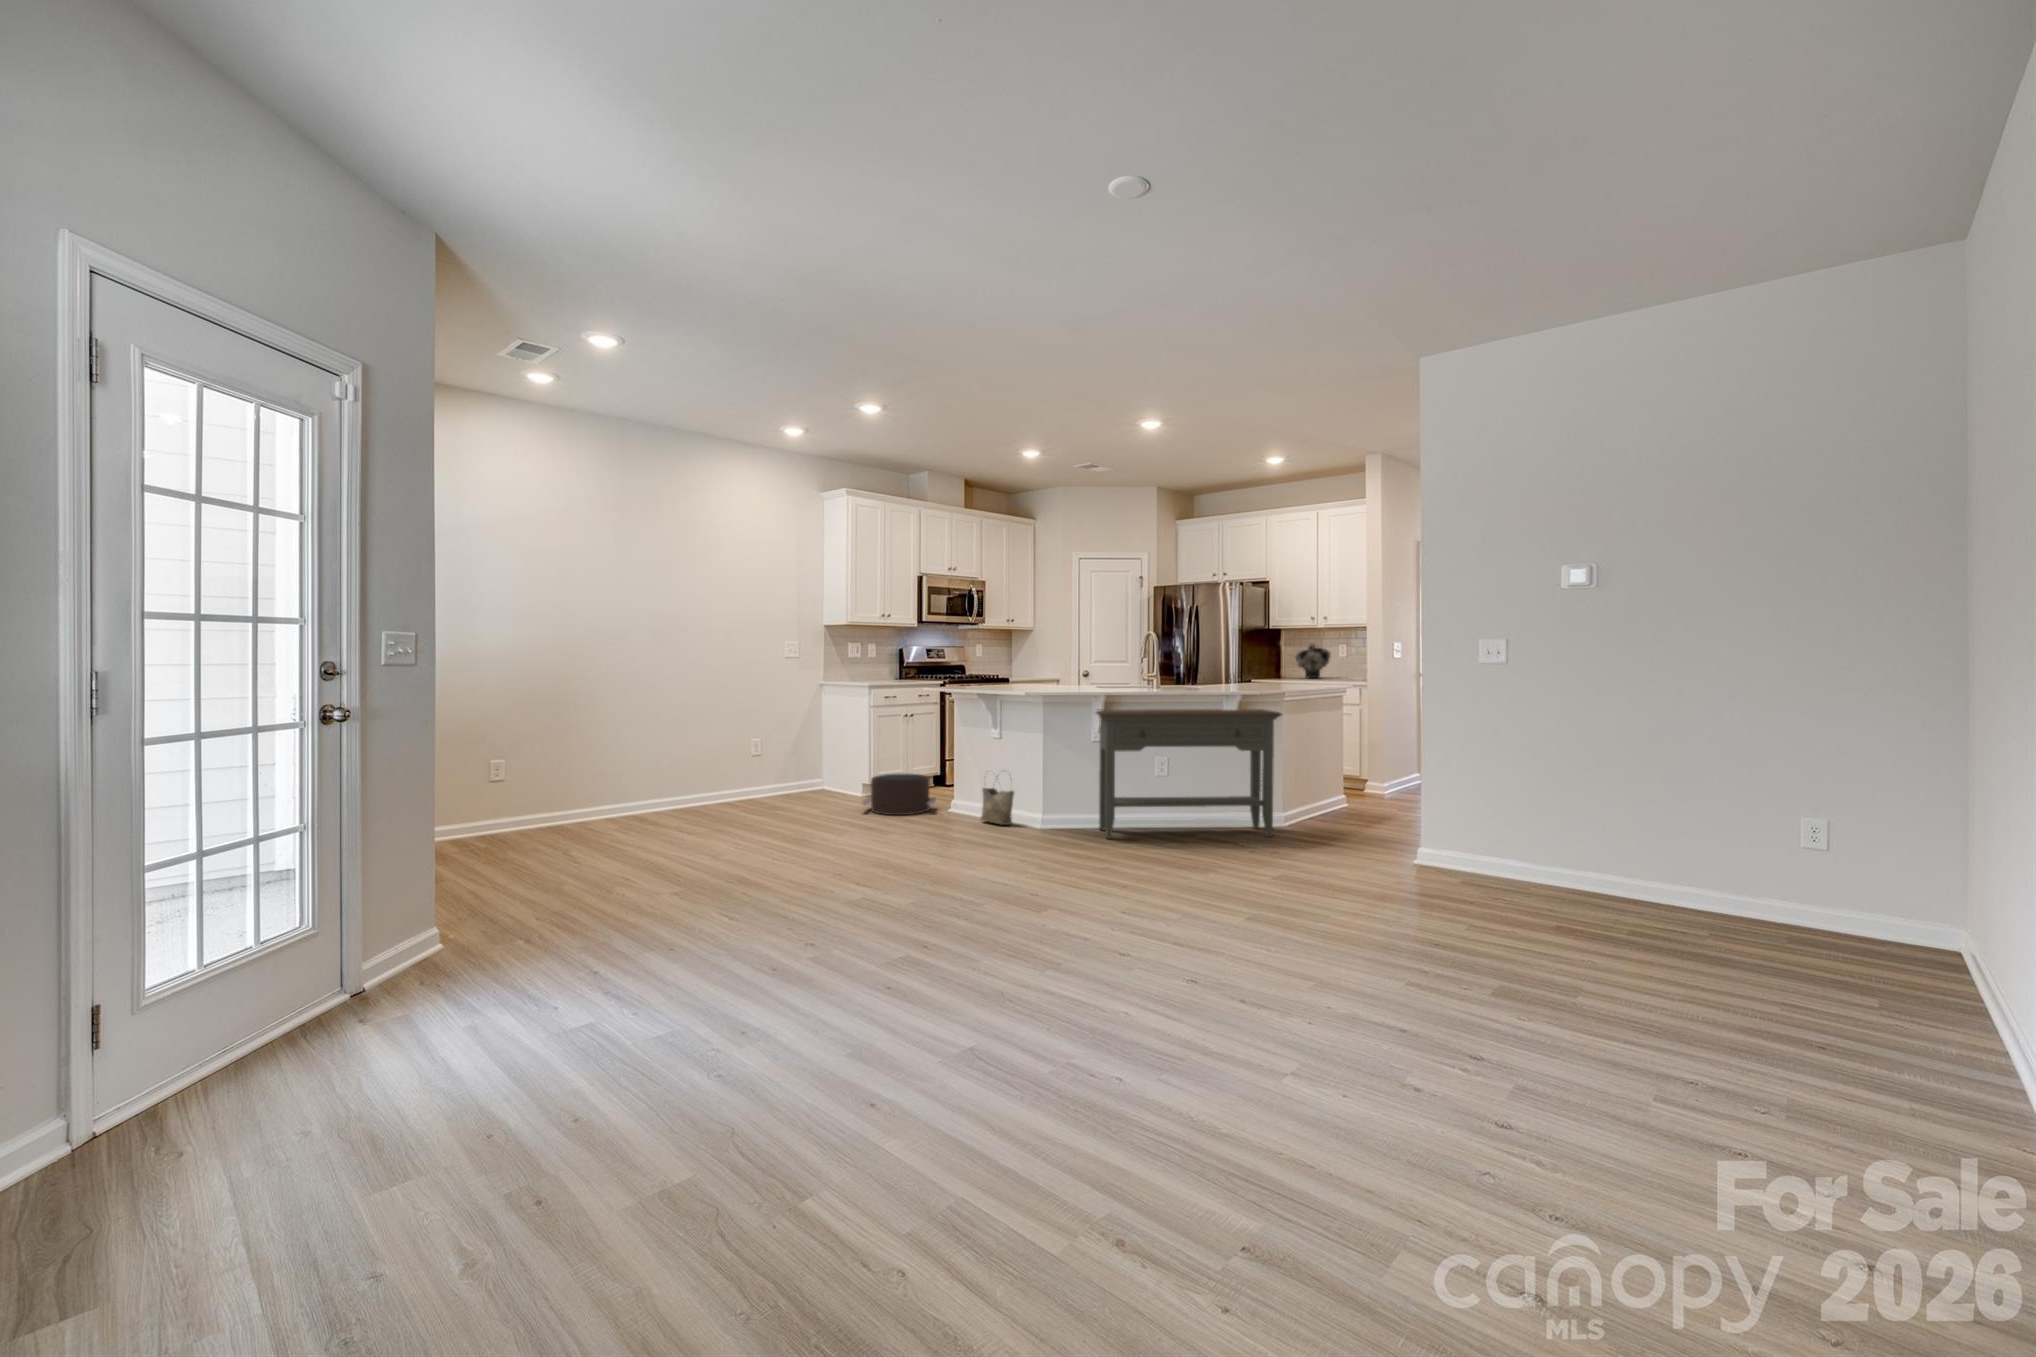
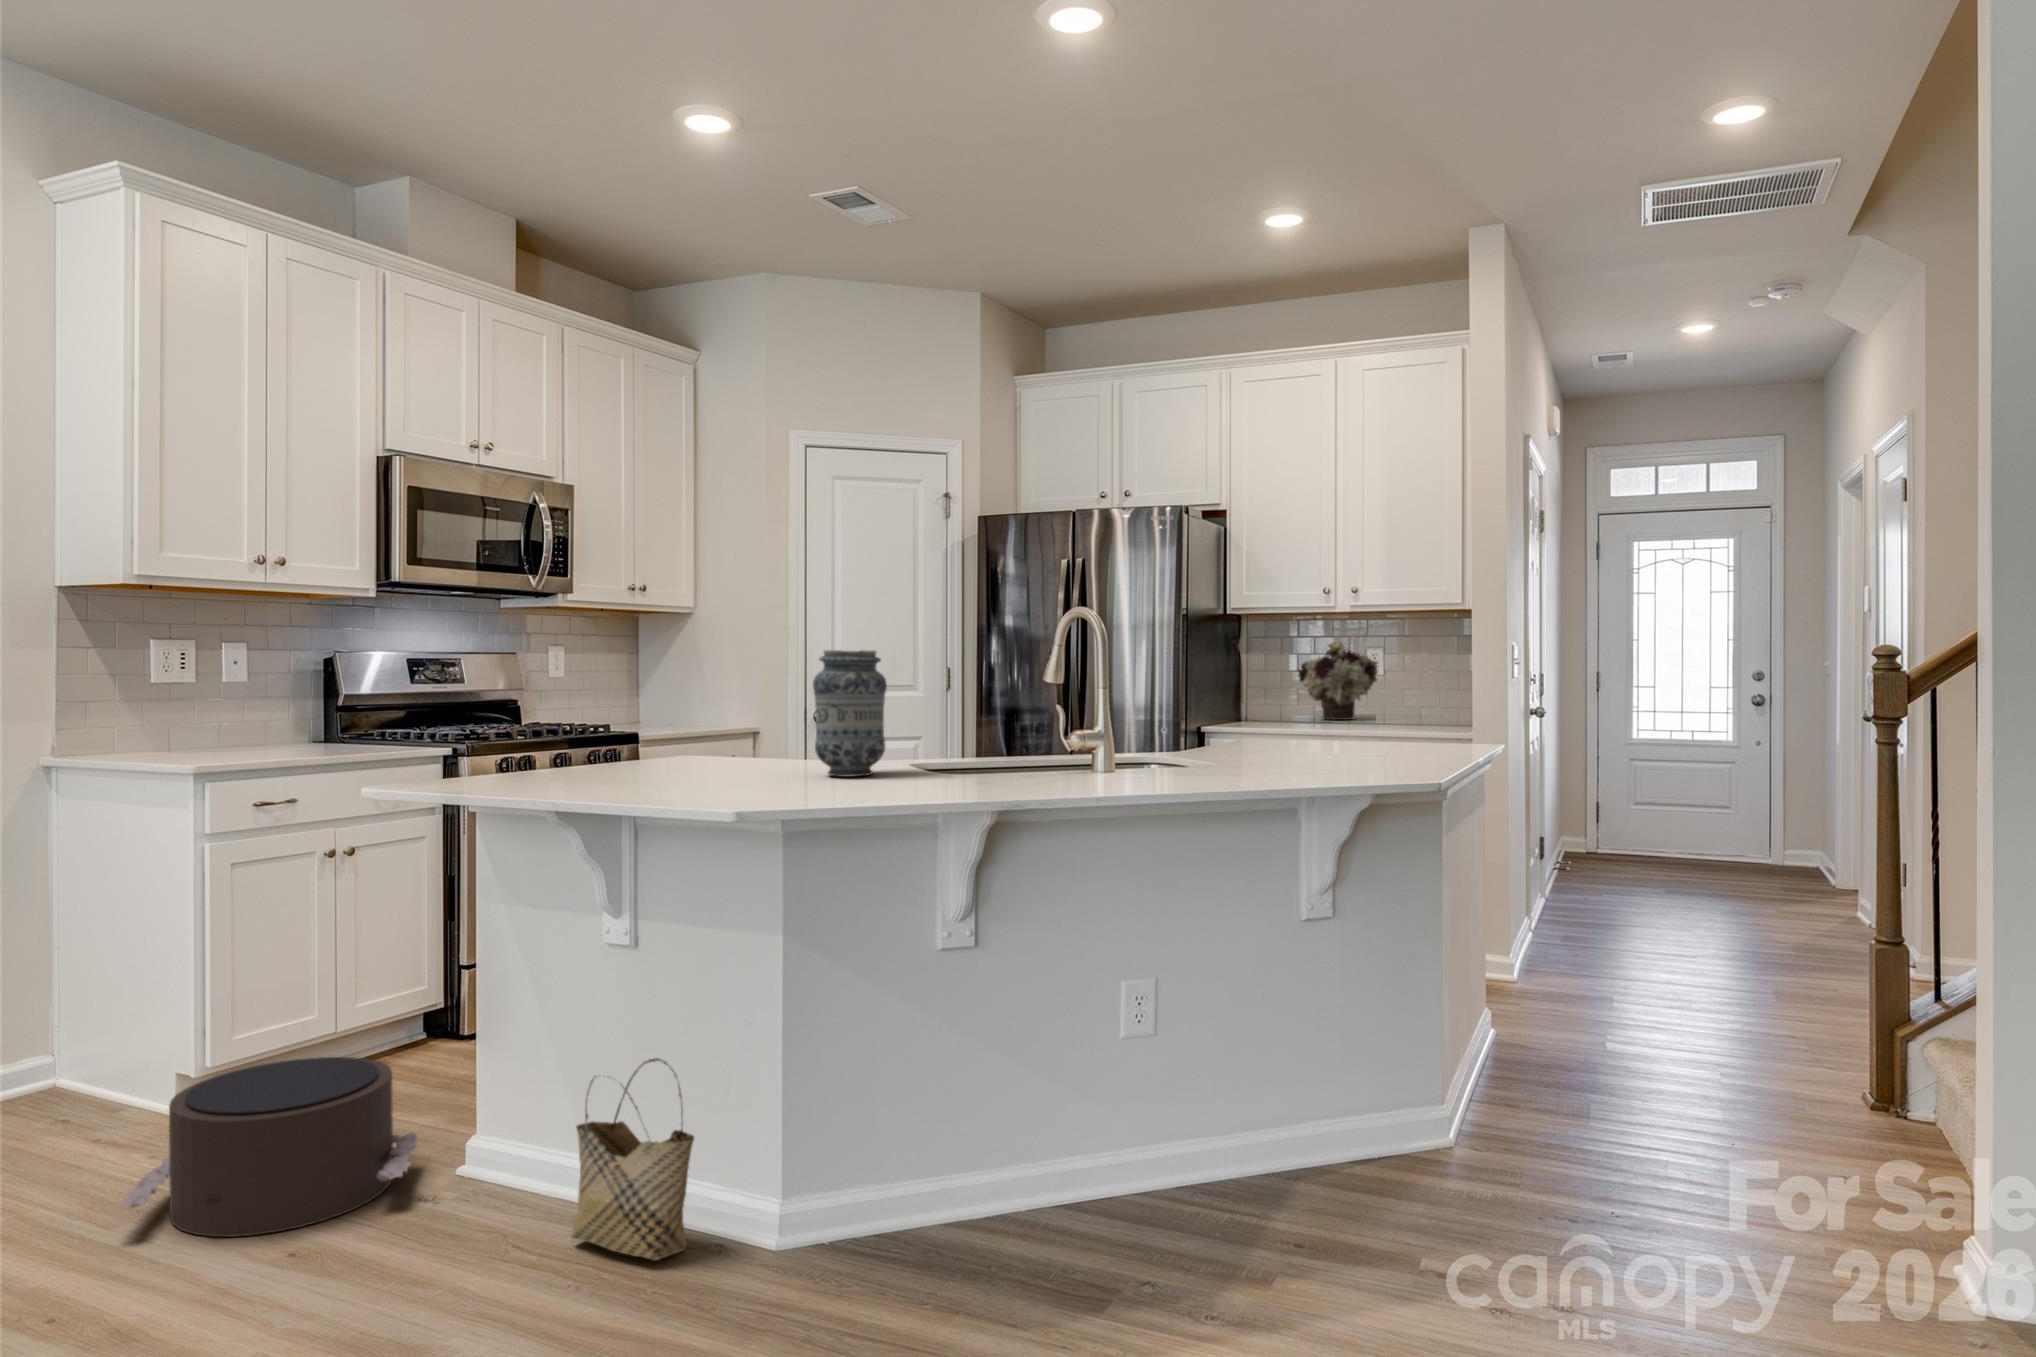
vase: none [1059,647,1084,690] -> present [813,650,887,777]
console table: present [1096,709,1282,839] -> none [963,826,1531,1310]

